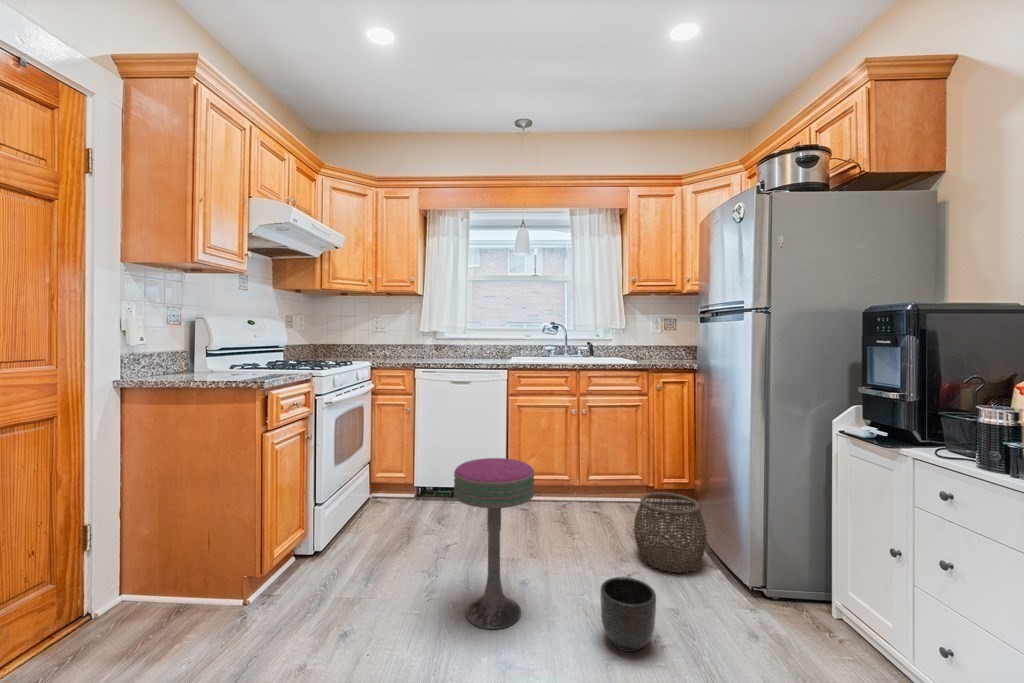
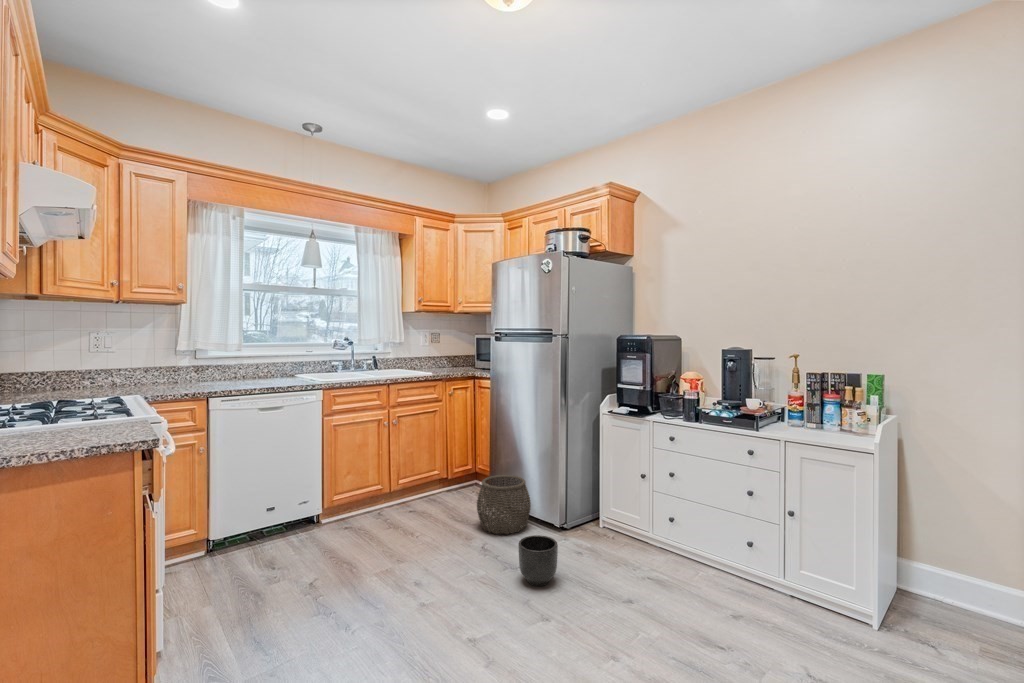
bar stool: present [454,458,534,629] -> none [399,469,471,619]

